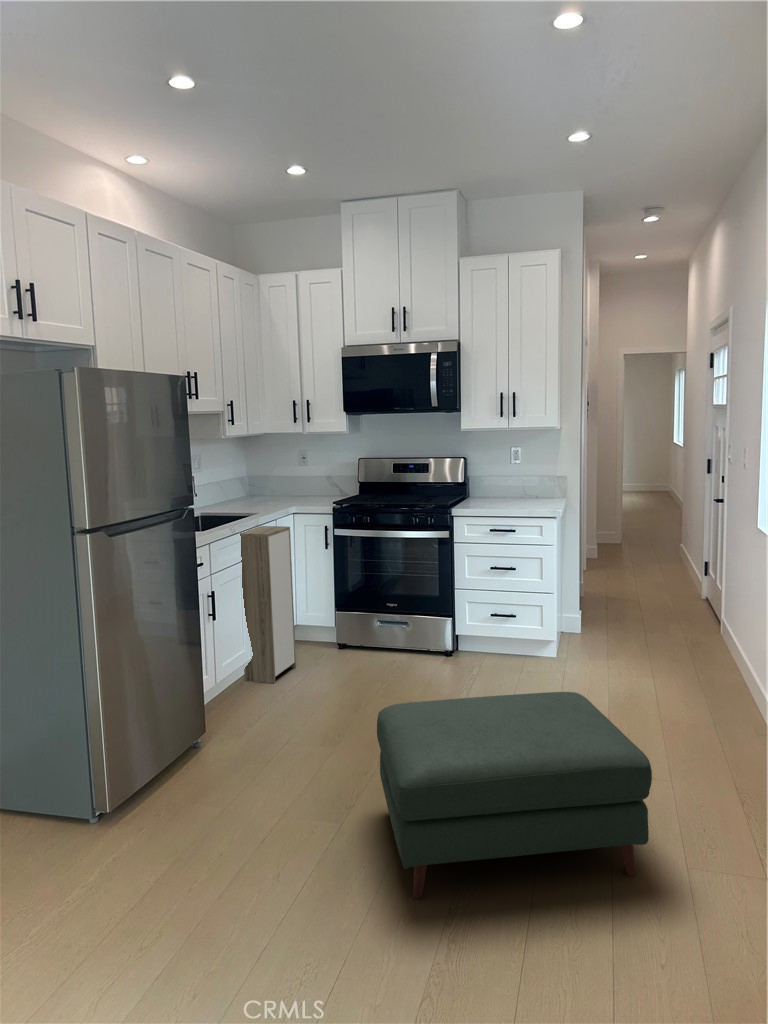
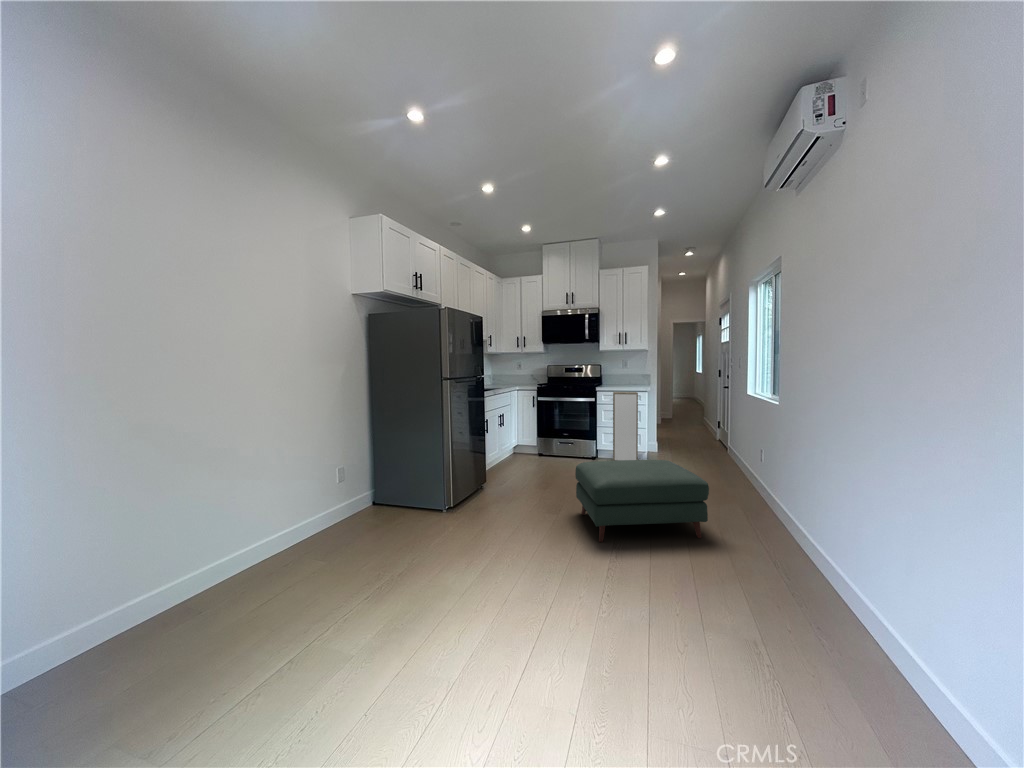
storage cabinet: present [240,526,296,683] -> present [613,392,638,461]

